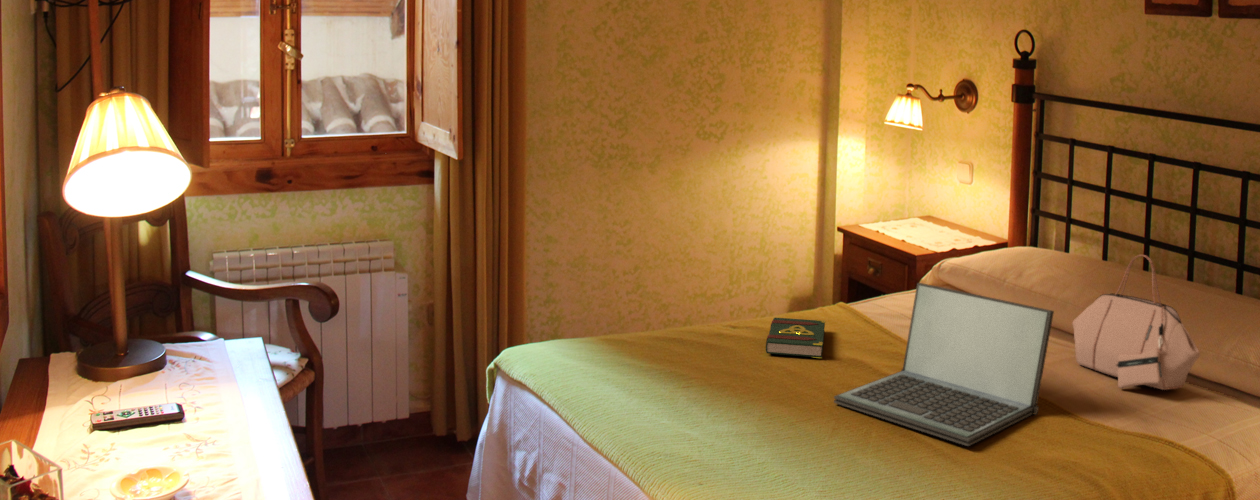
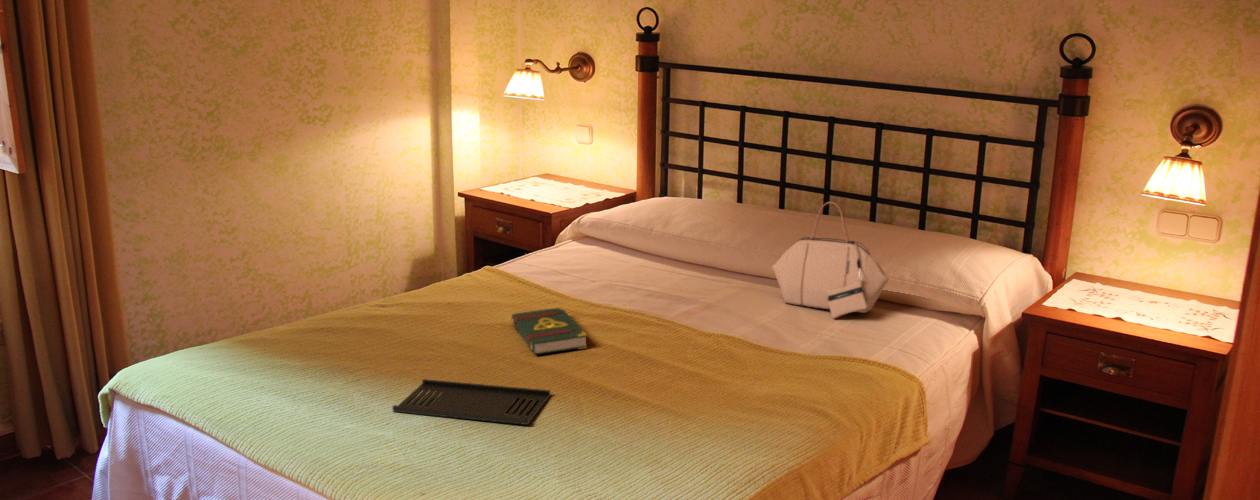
laptop: present [834,283,1054,446] -> none [642,259,805,407]
tray: none [611,350,750,401] -> present [393,379,551,425]

